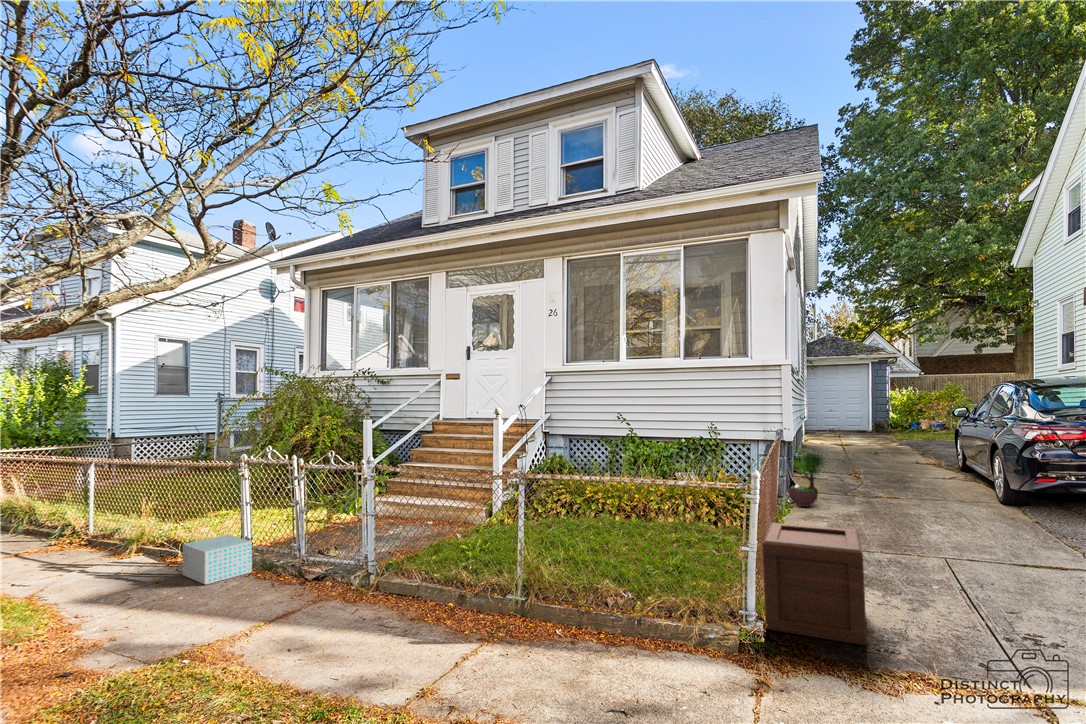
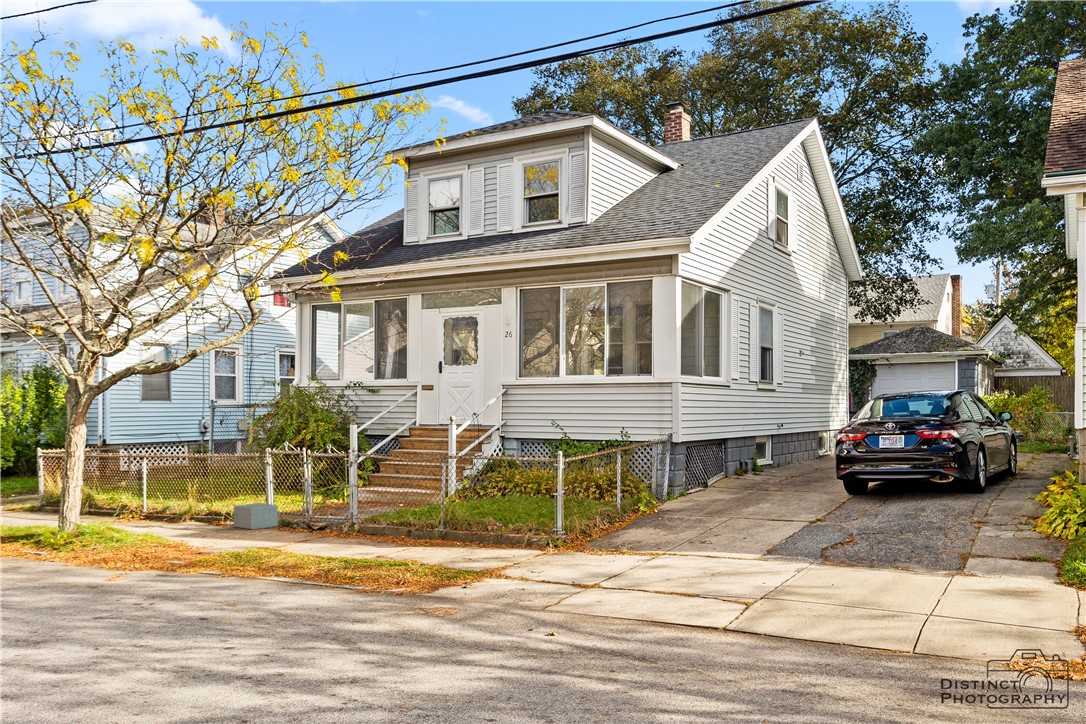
potted tree: present [789,453,825,507] -> none [698,451,726,501]
wooden crate: present [762,523,867,645] -> none [572,489,639,547]

